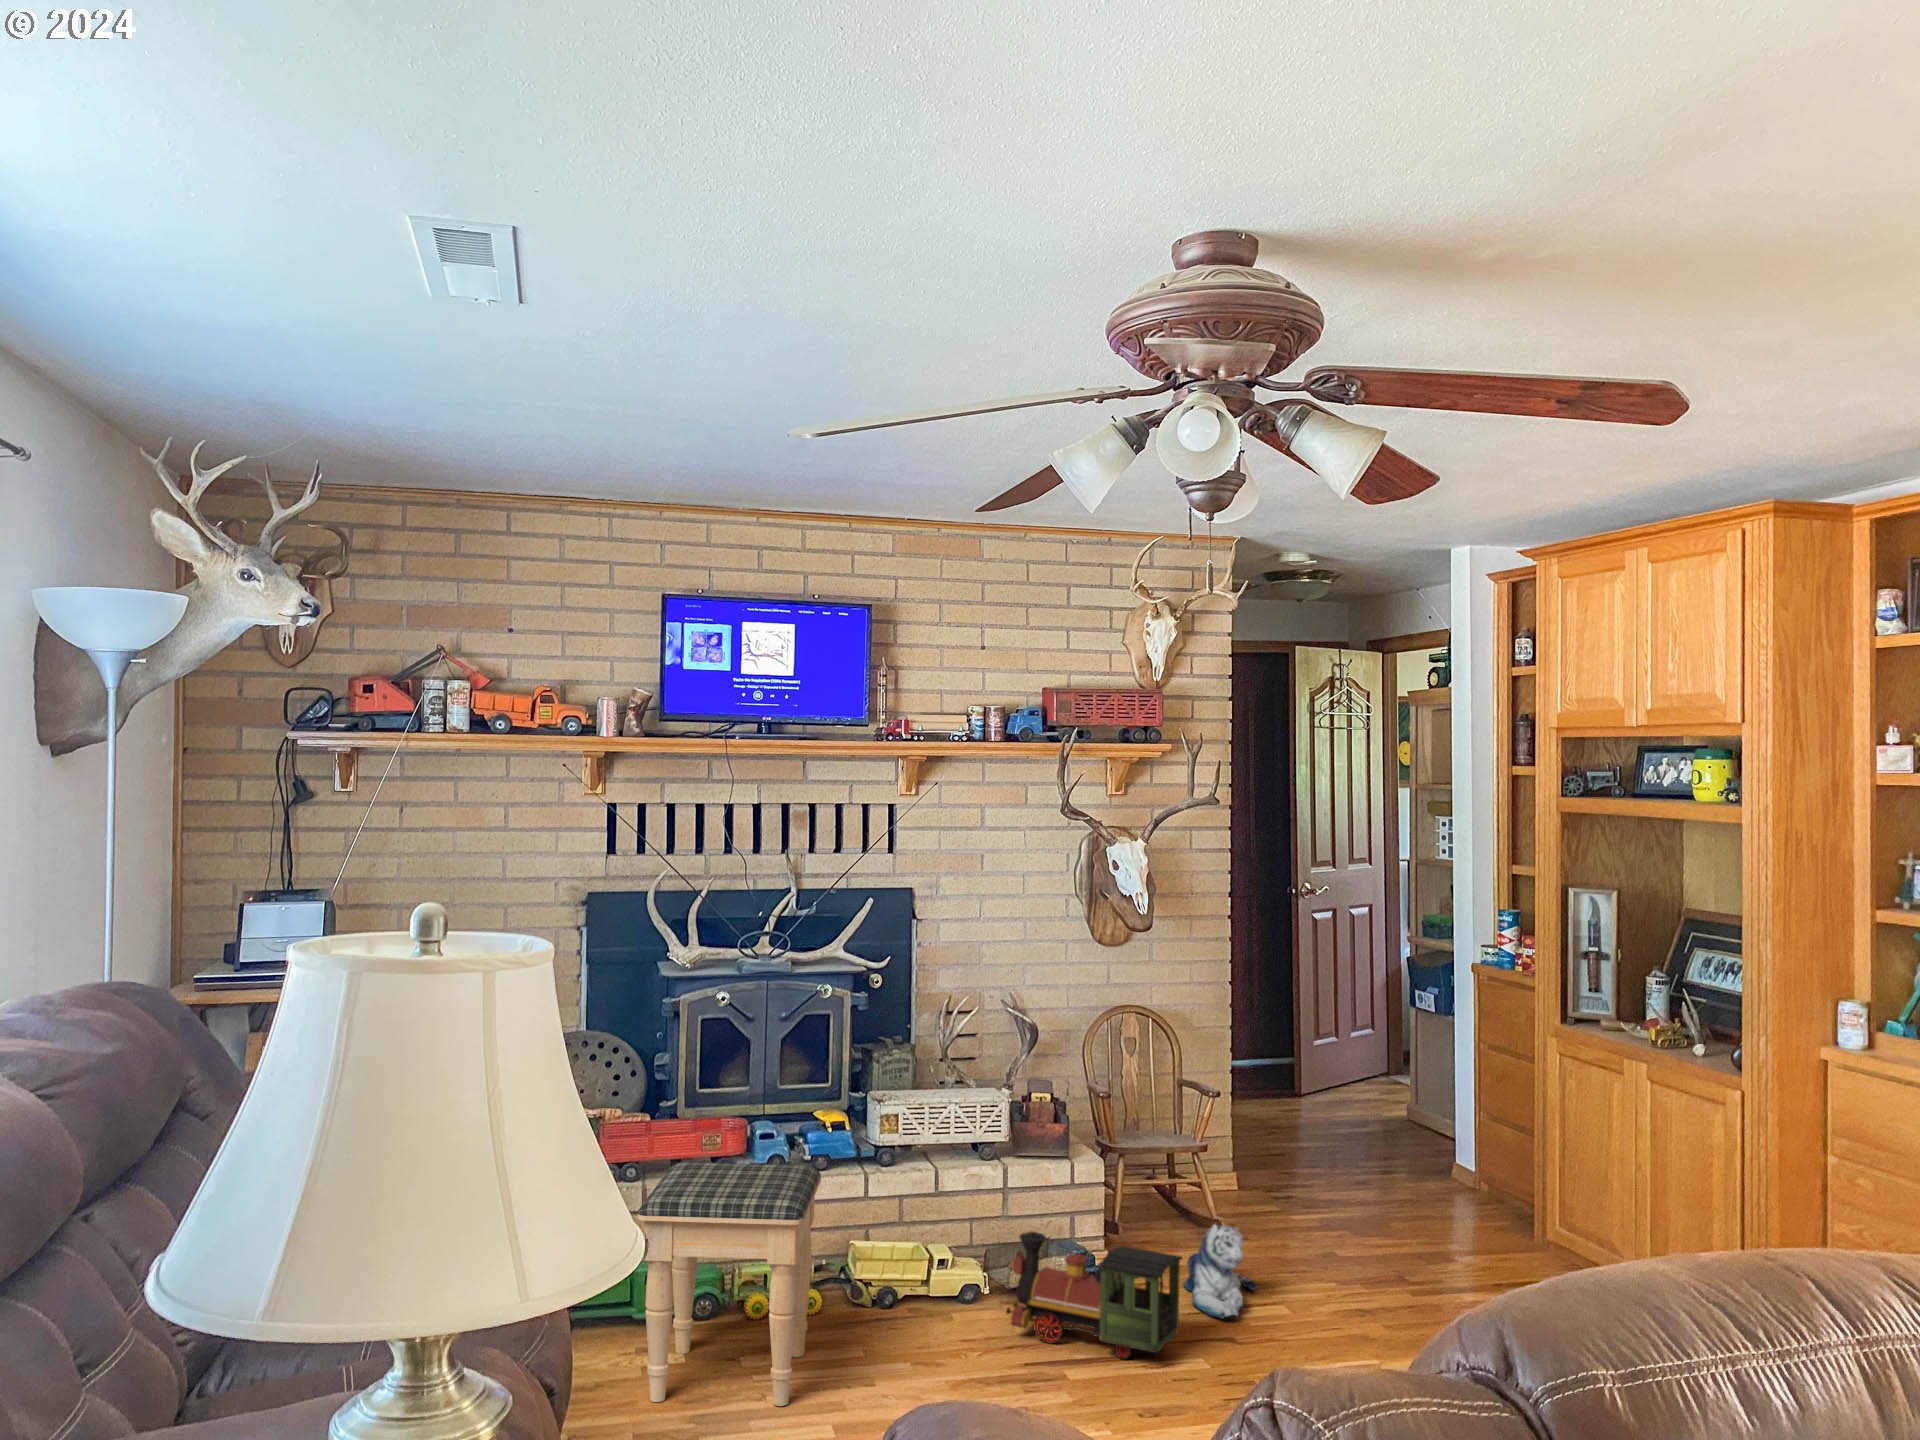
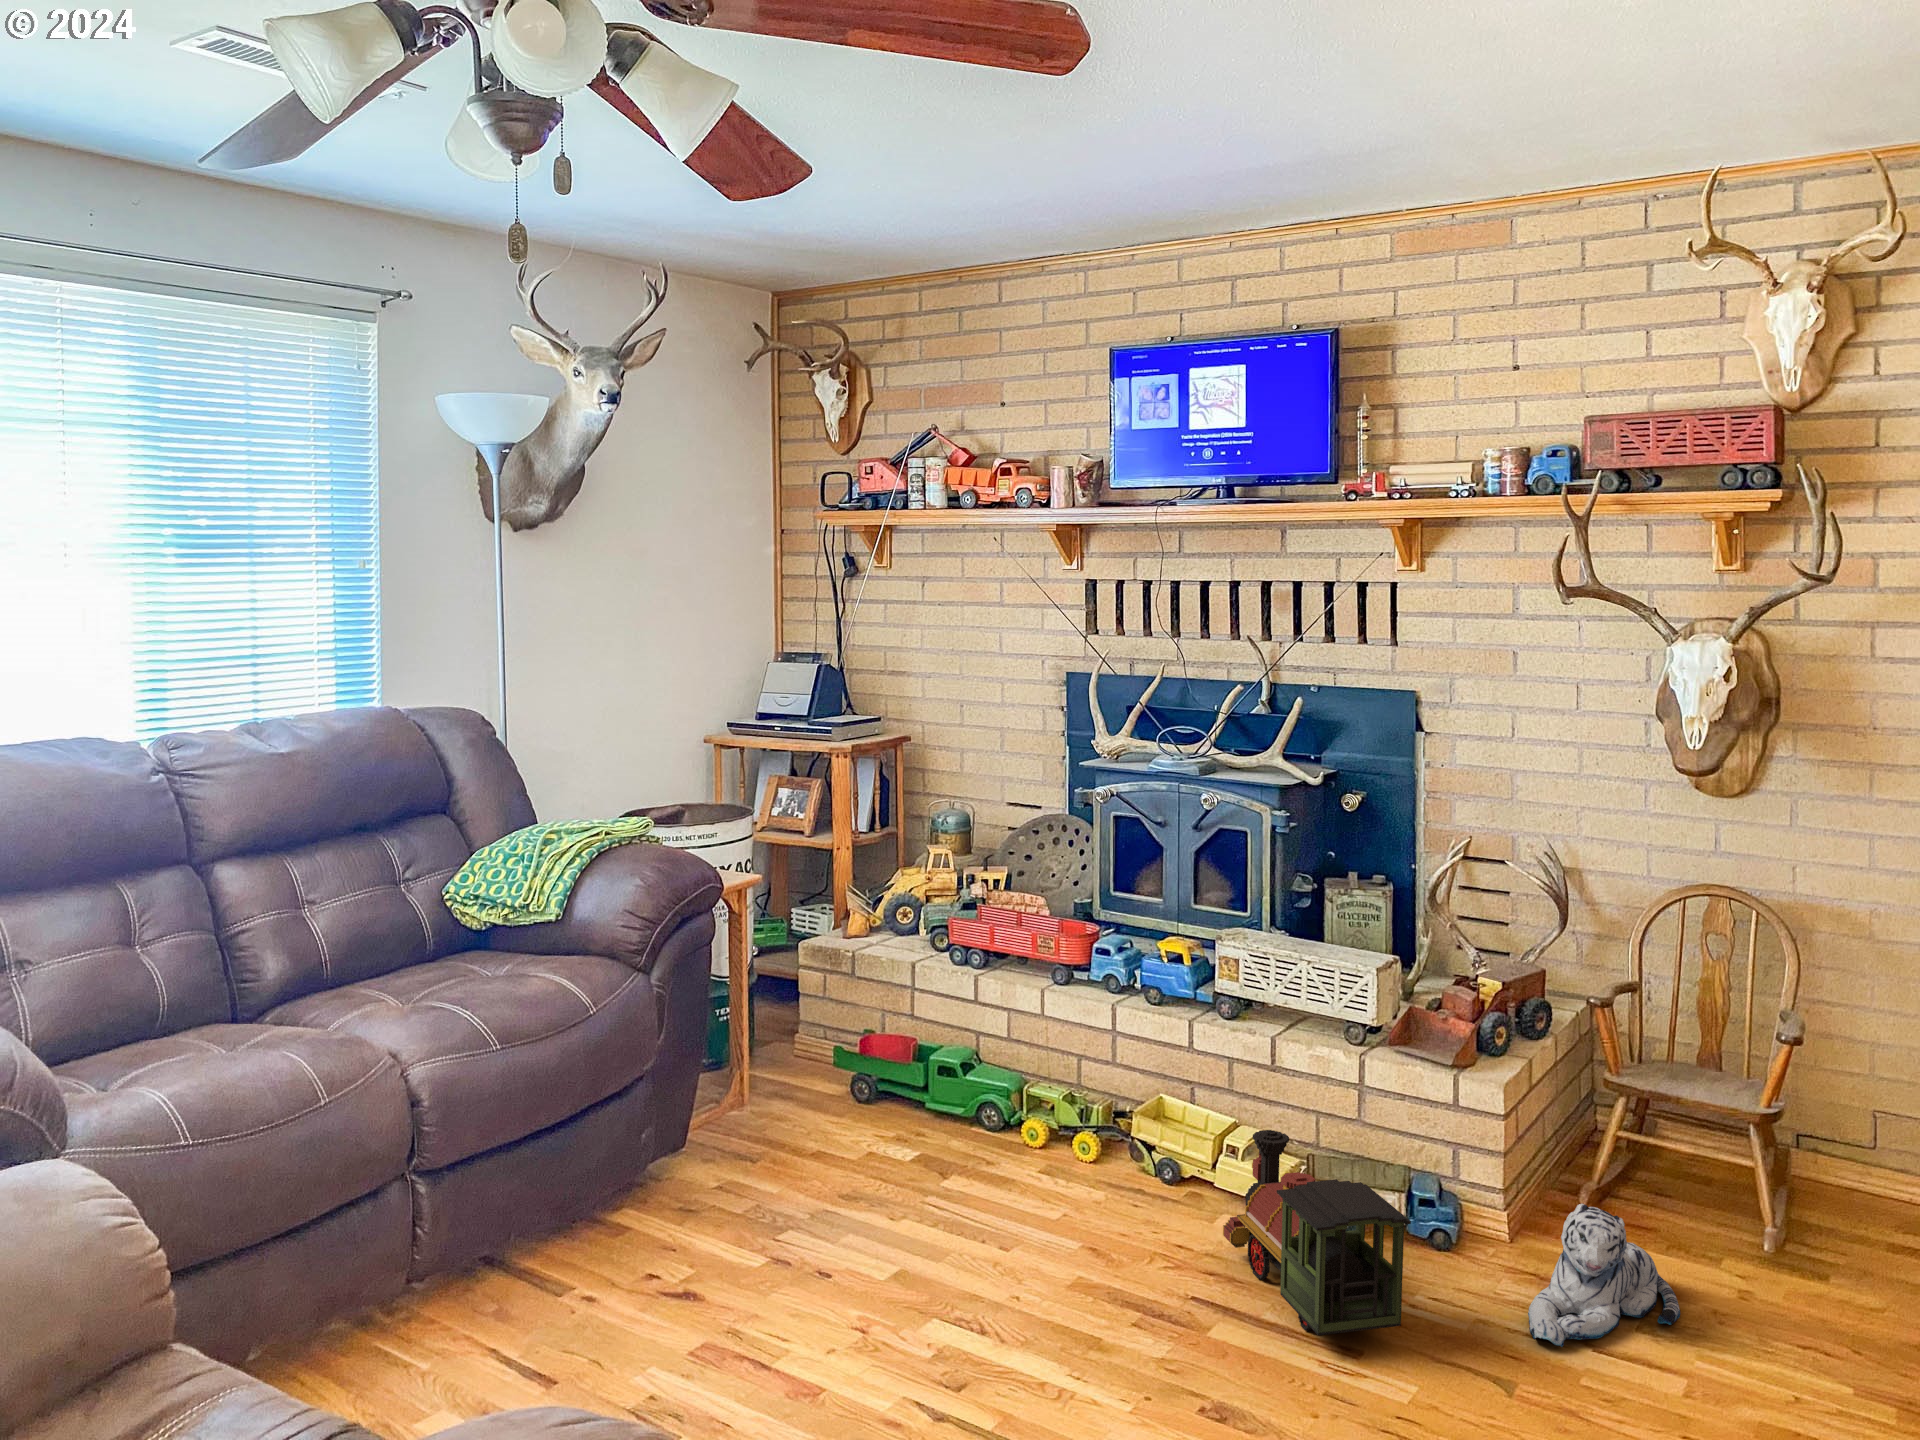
footstool: present [638,1162,821,1406] -> none [784,952,1023,1227]

